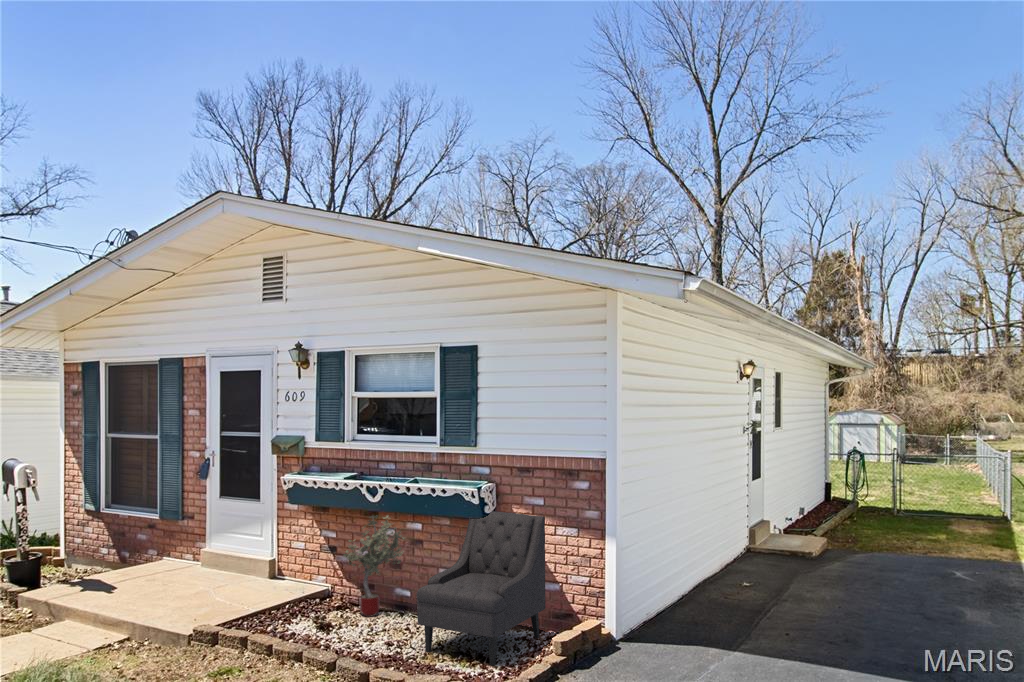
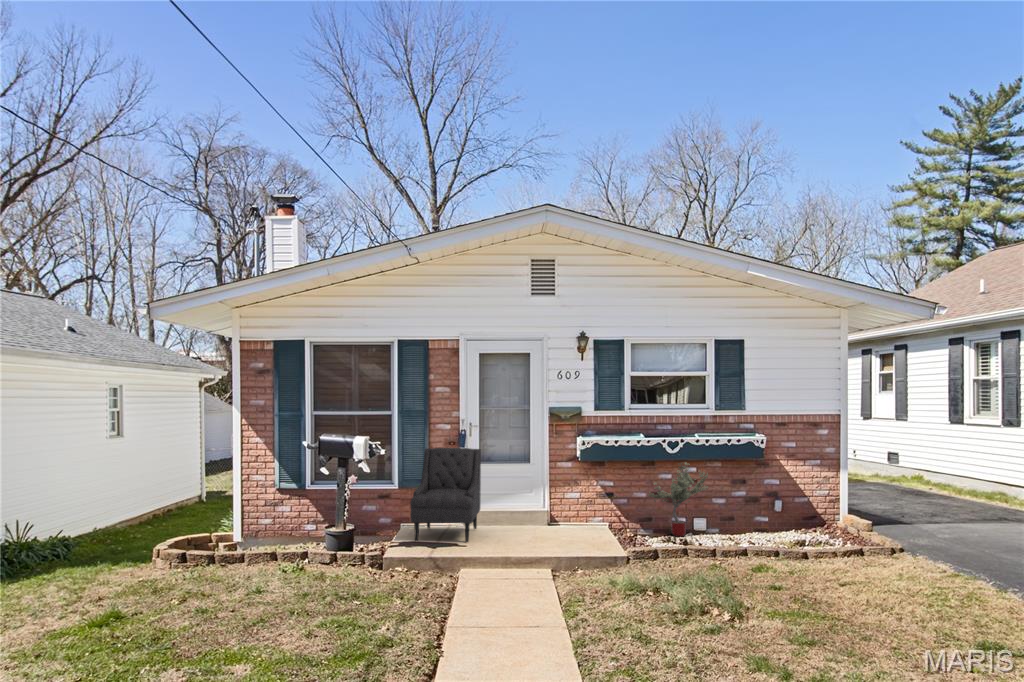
chair: present [417,511,546,666] -> present [410,448,481,543]

